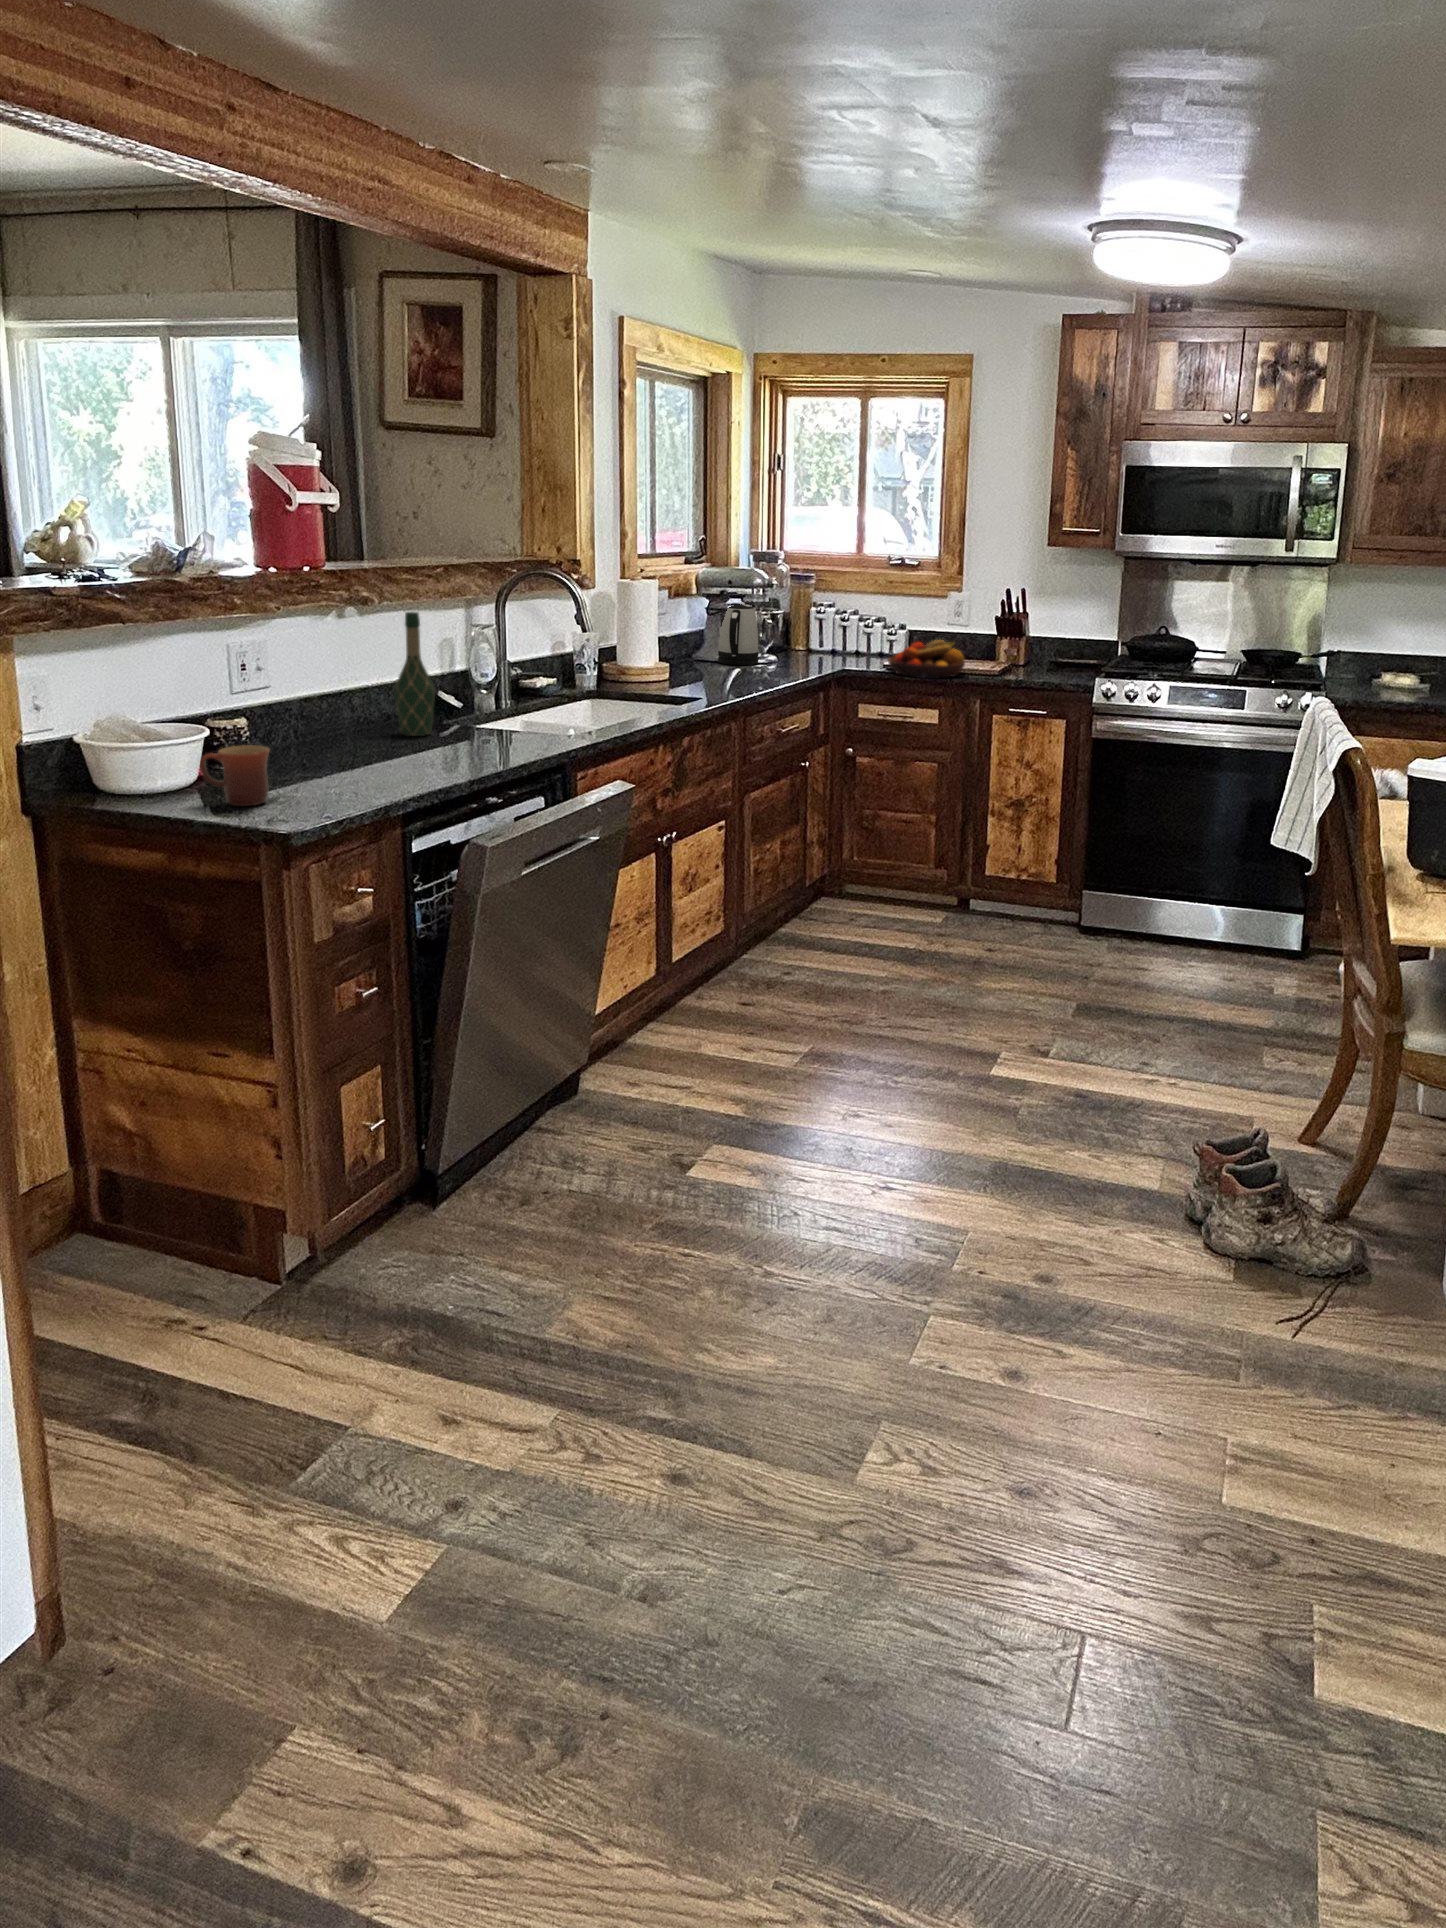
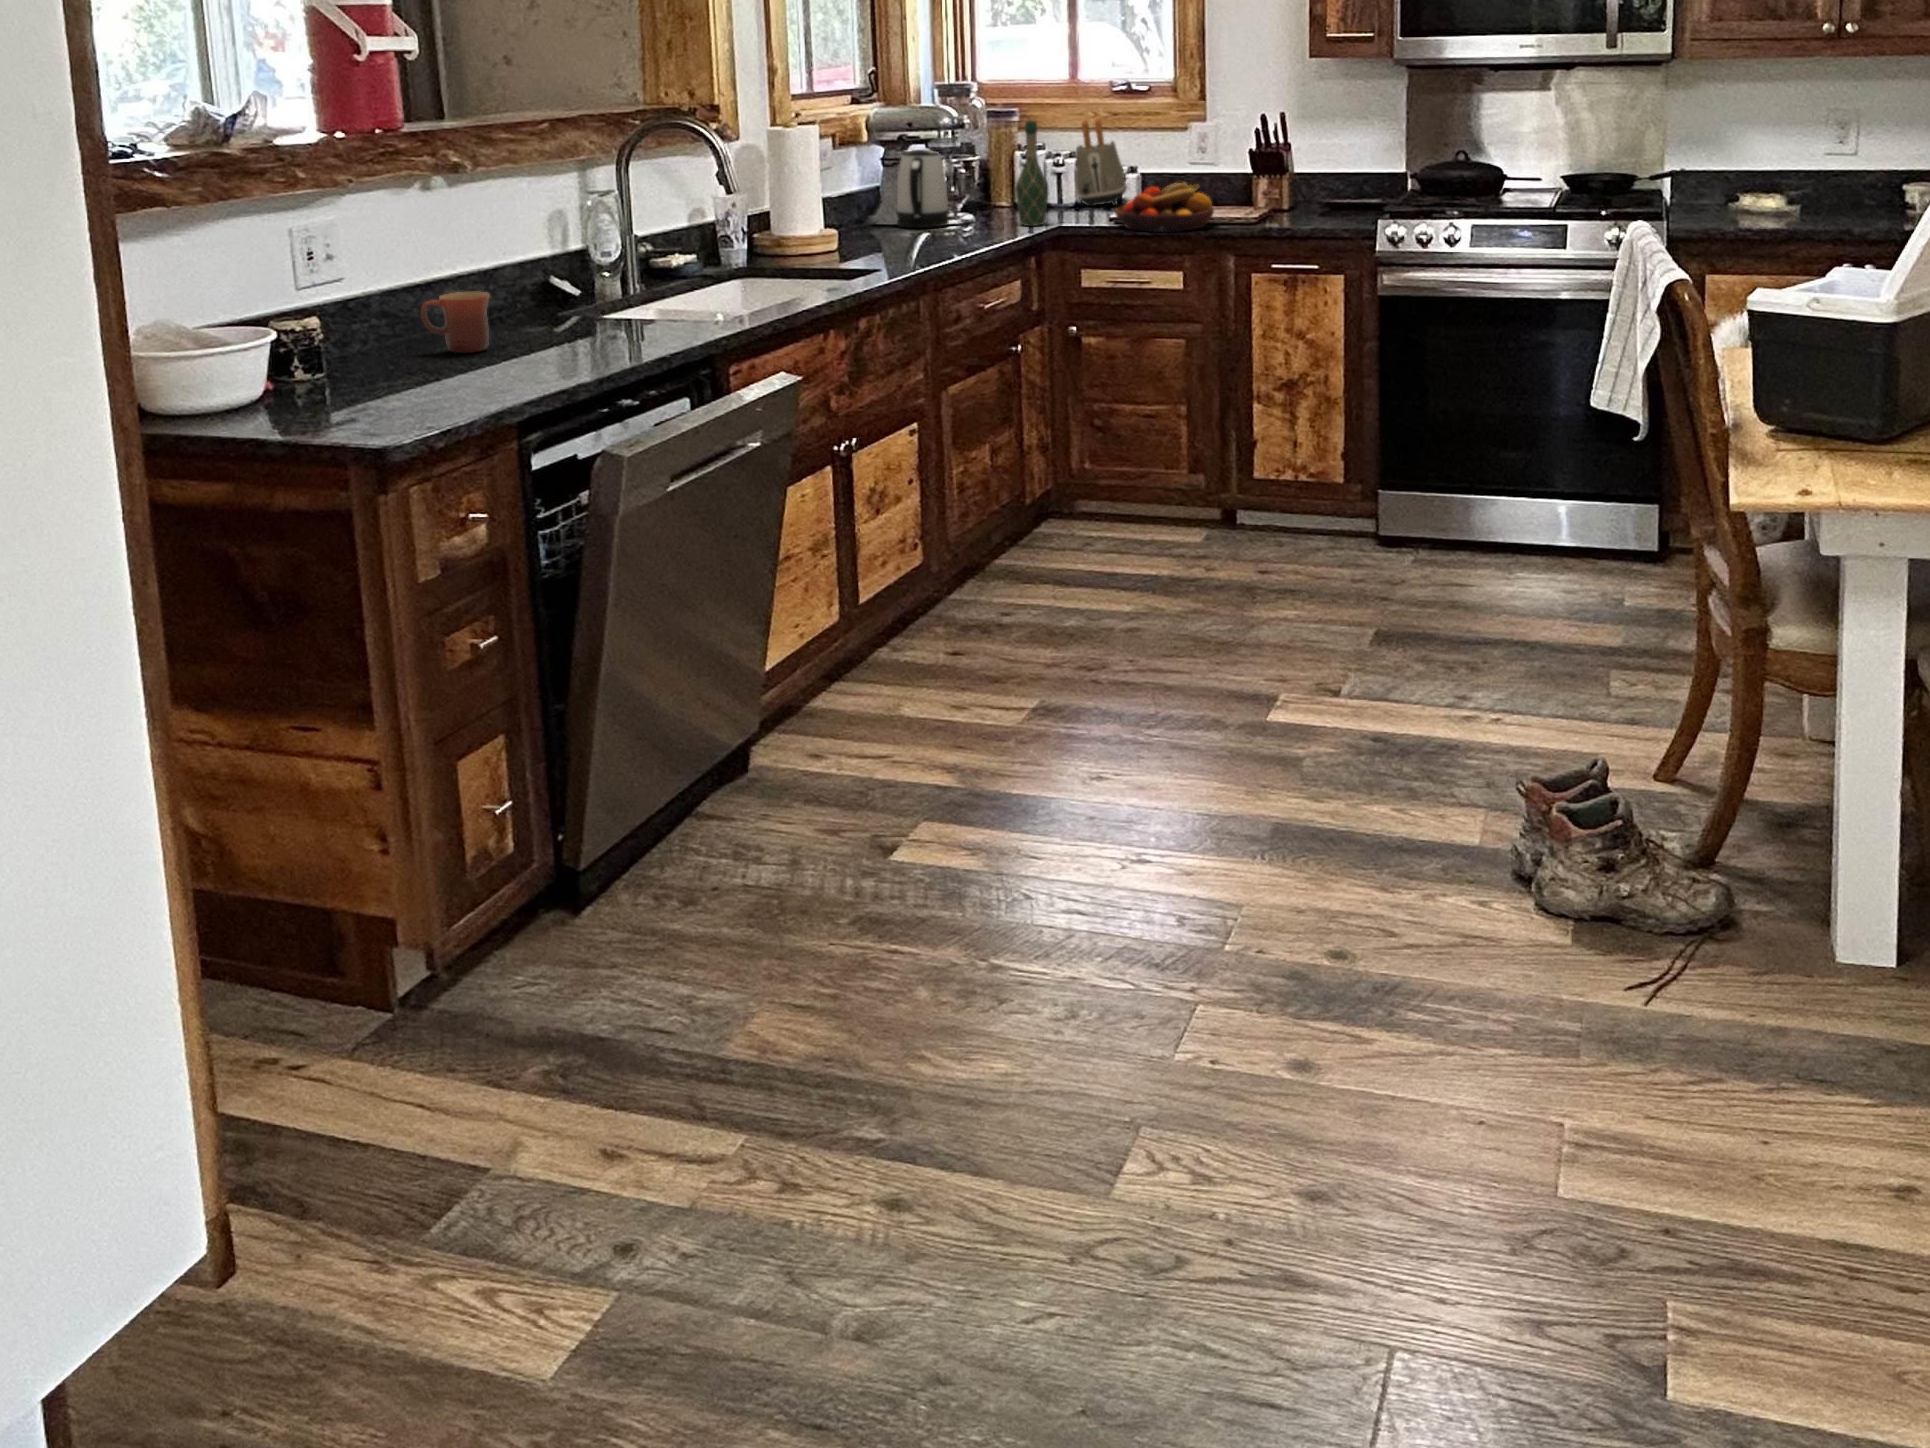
toaster: none [857,585,897,654] -> present [1076,118,1127,206]
wine bottle: present [394,612,435,736] -> present [1015,121,1049,226]
mug: present [200,745,270,806] -> present [421,292,490,353]

